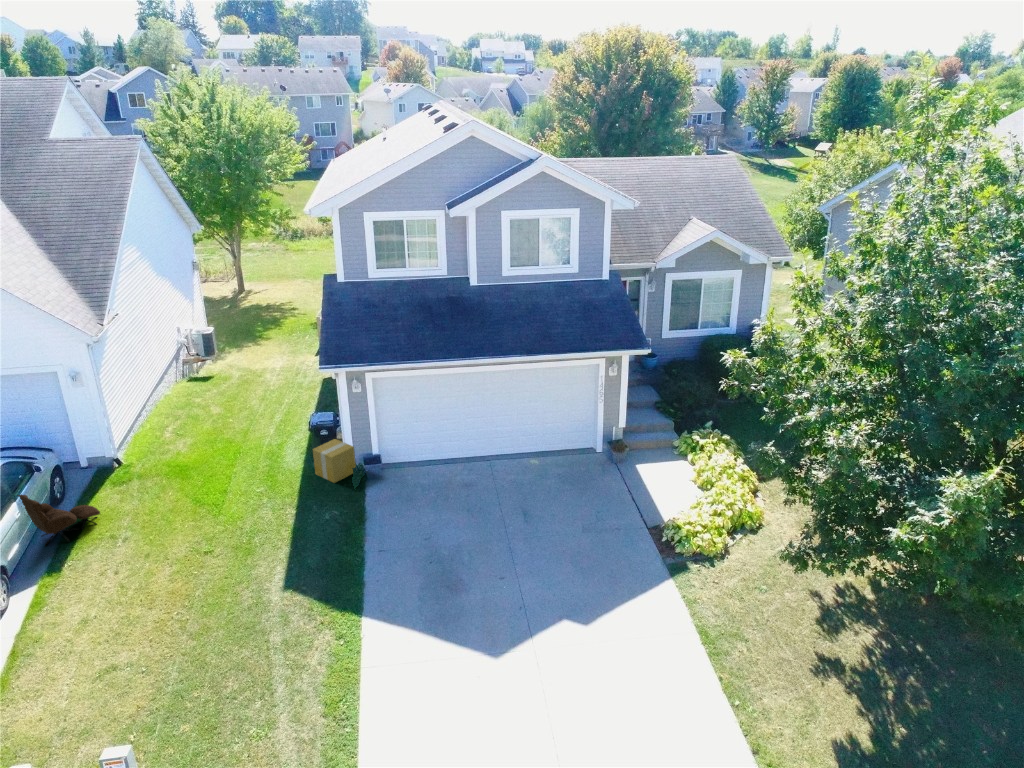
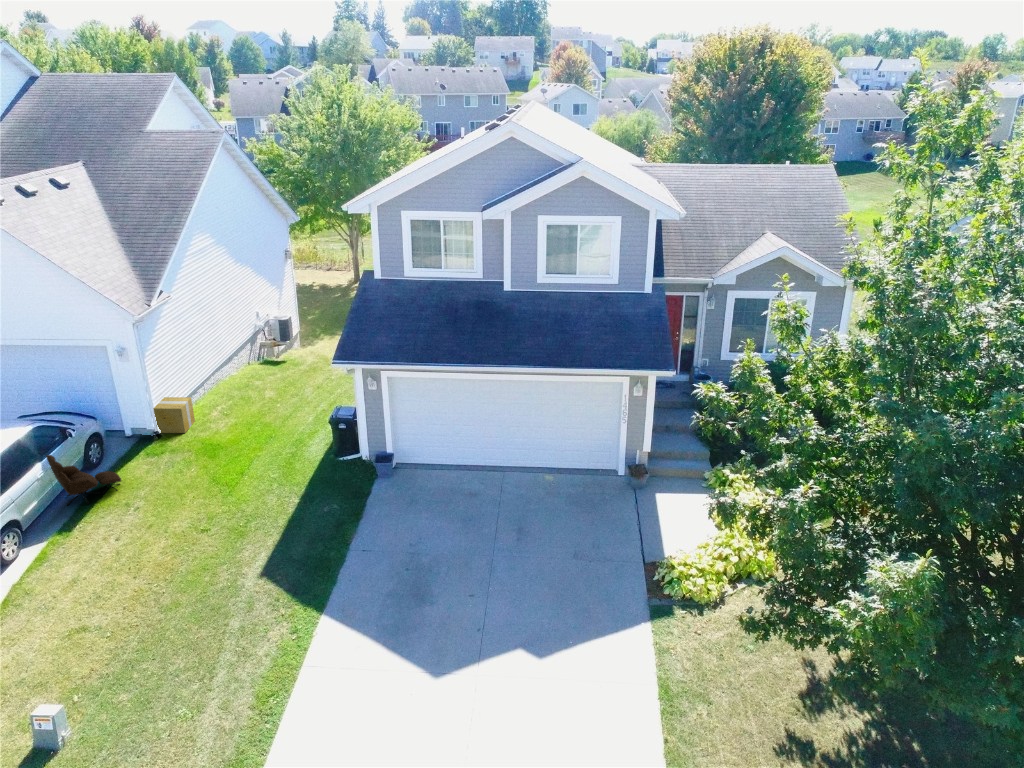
cardboard box: present [313,439,356,483] -> present [153,397,195,433]

